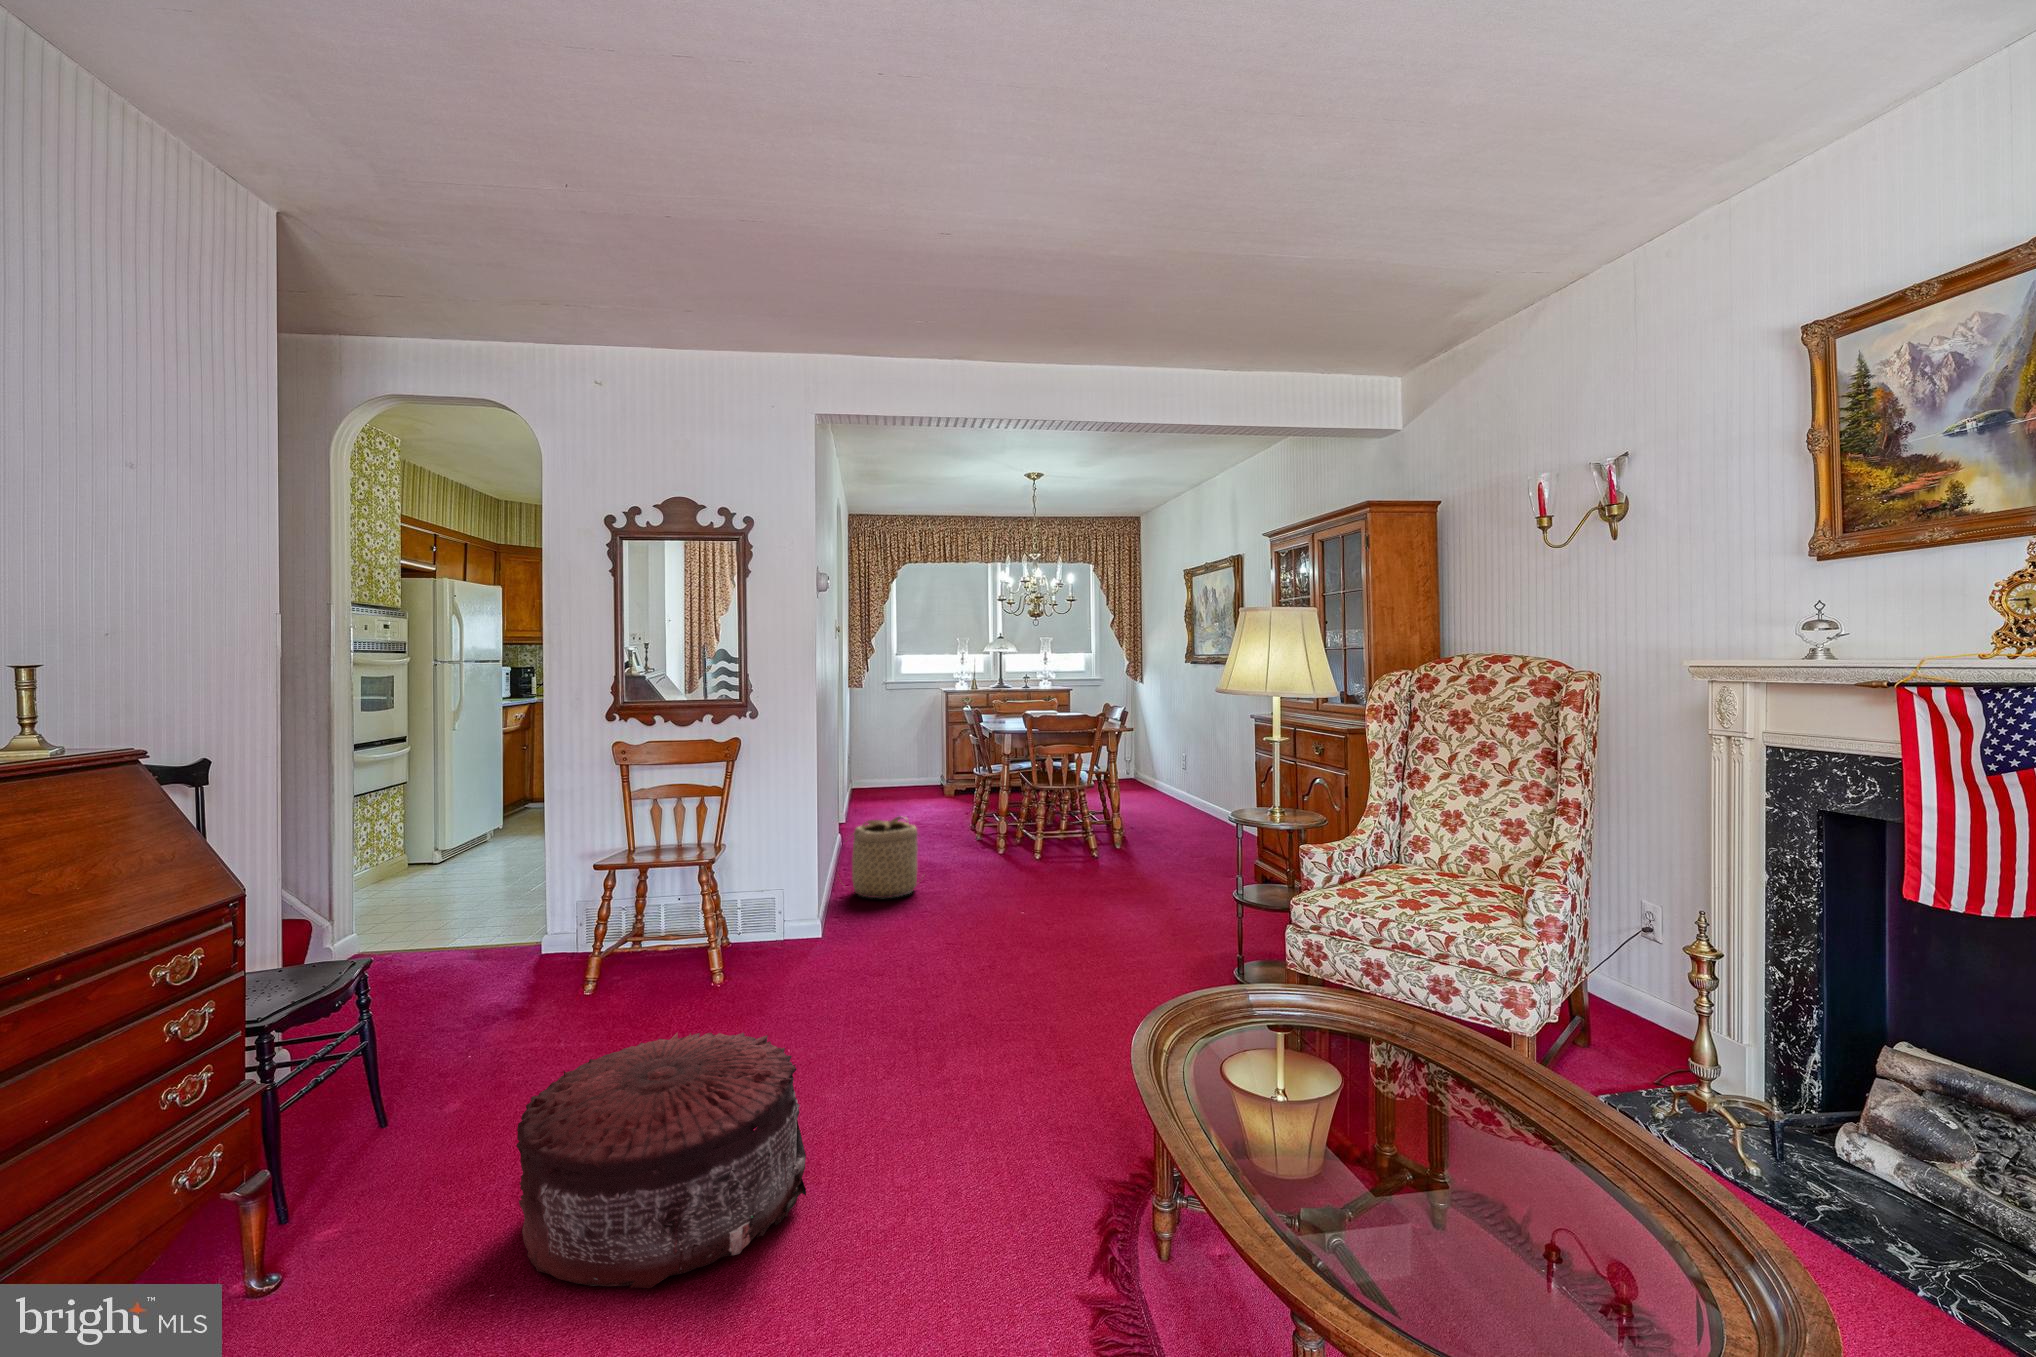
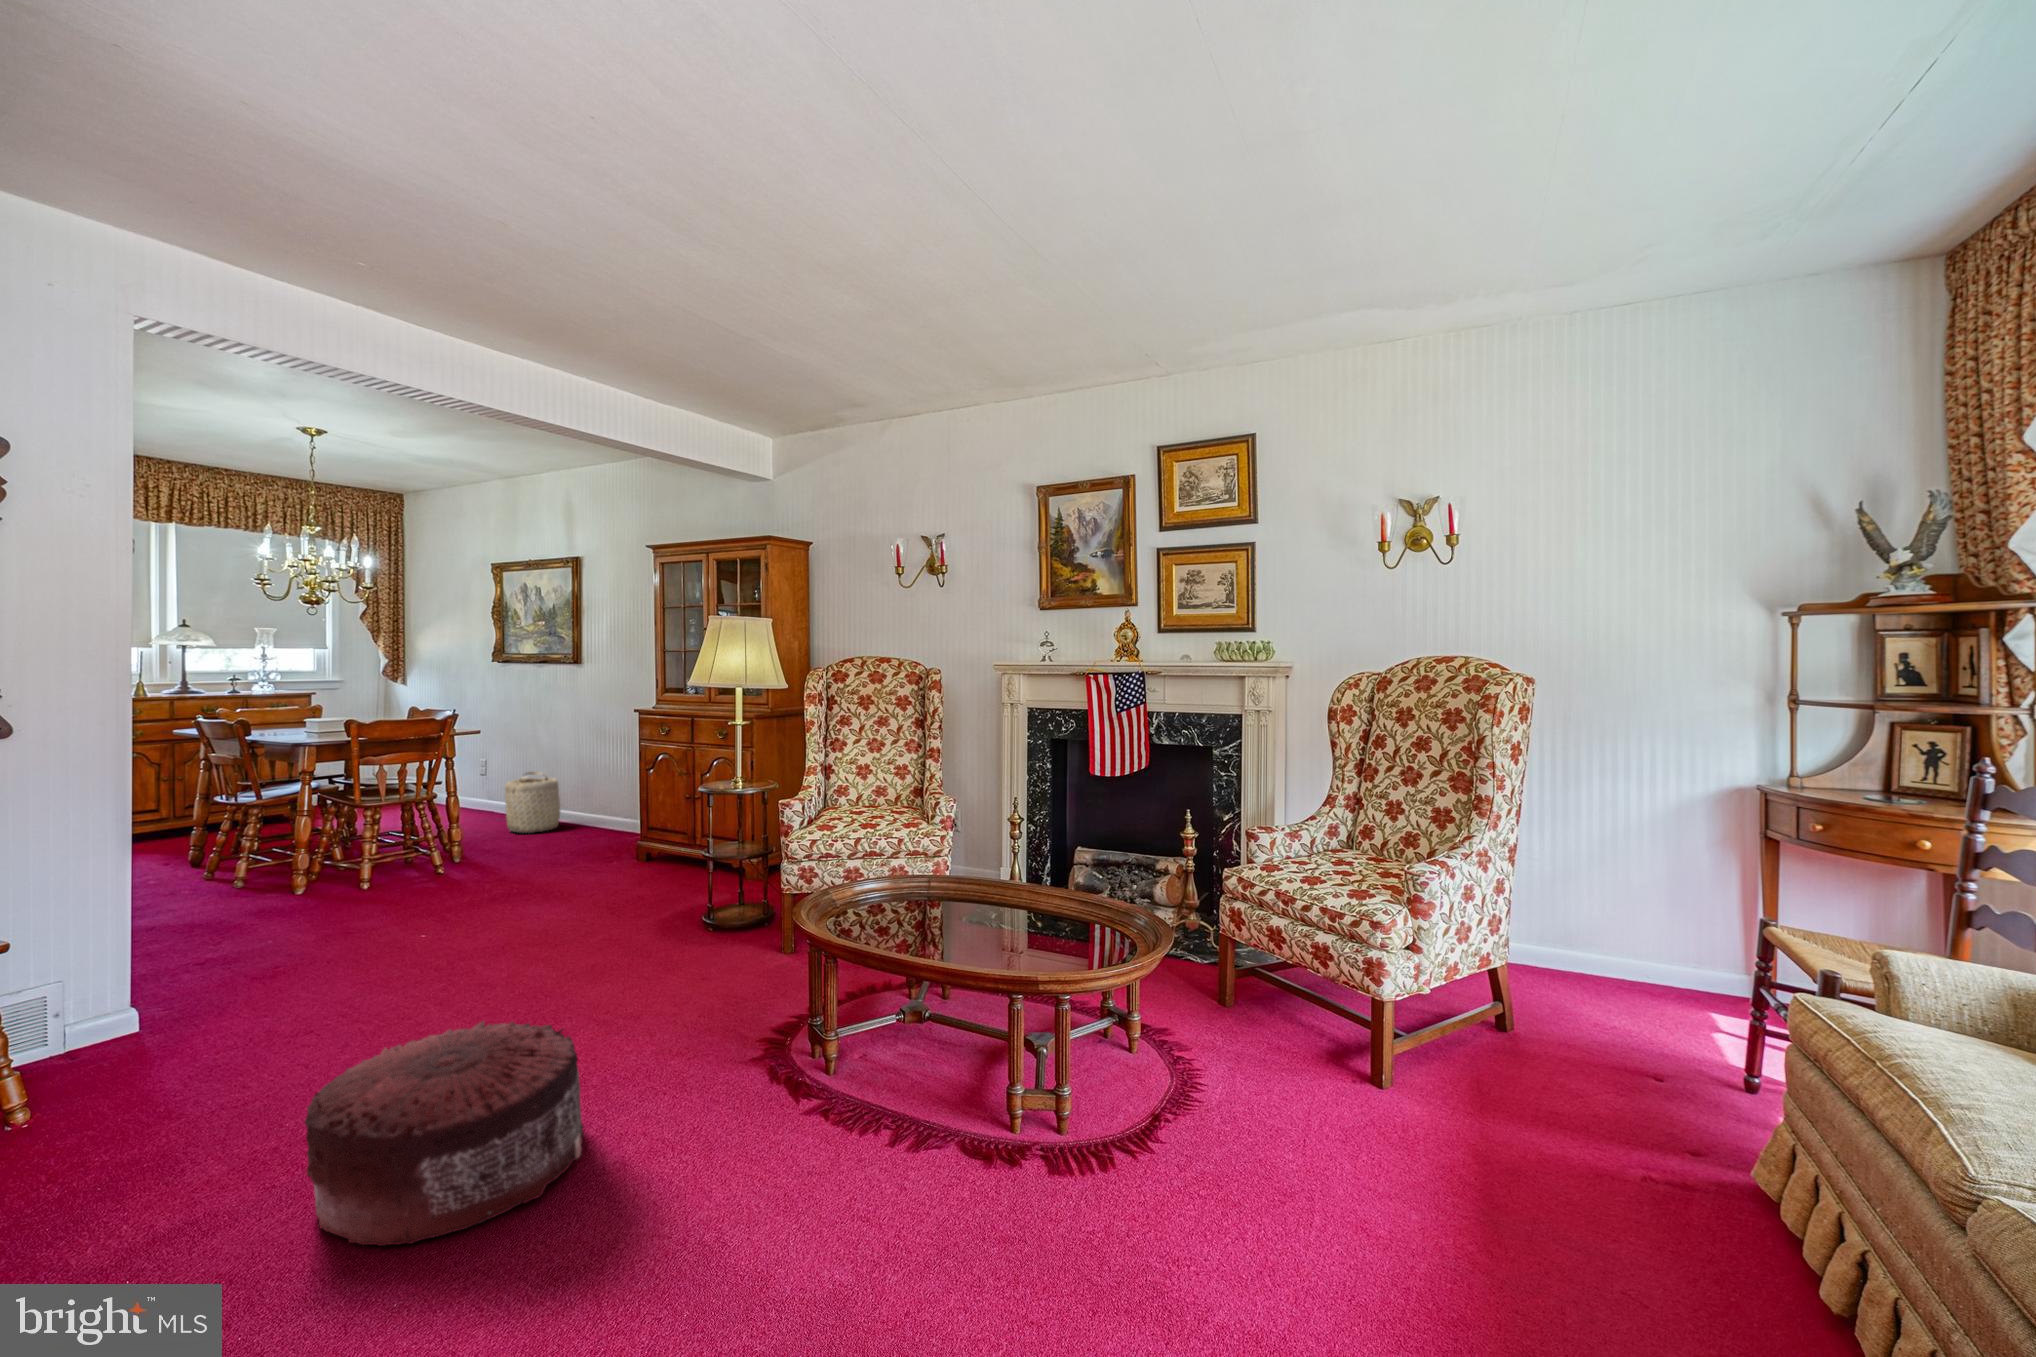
basket: present [840,817,918,898] -> present [505,772,561,833]

